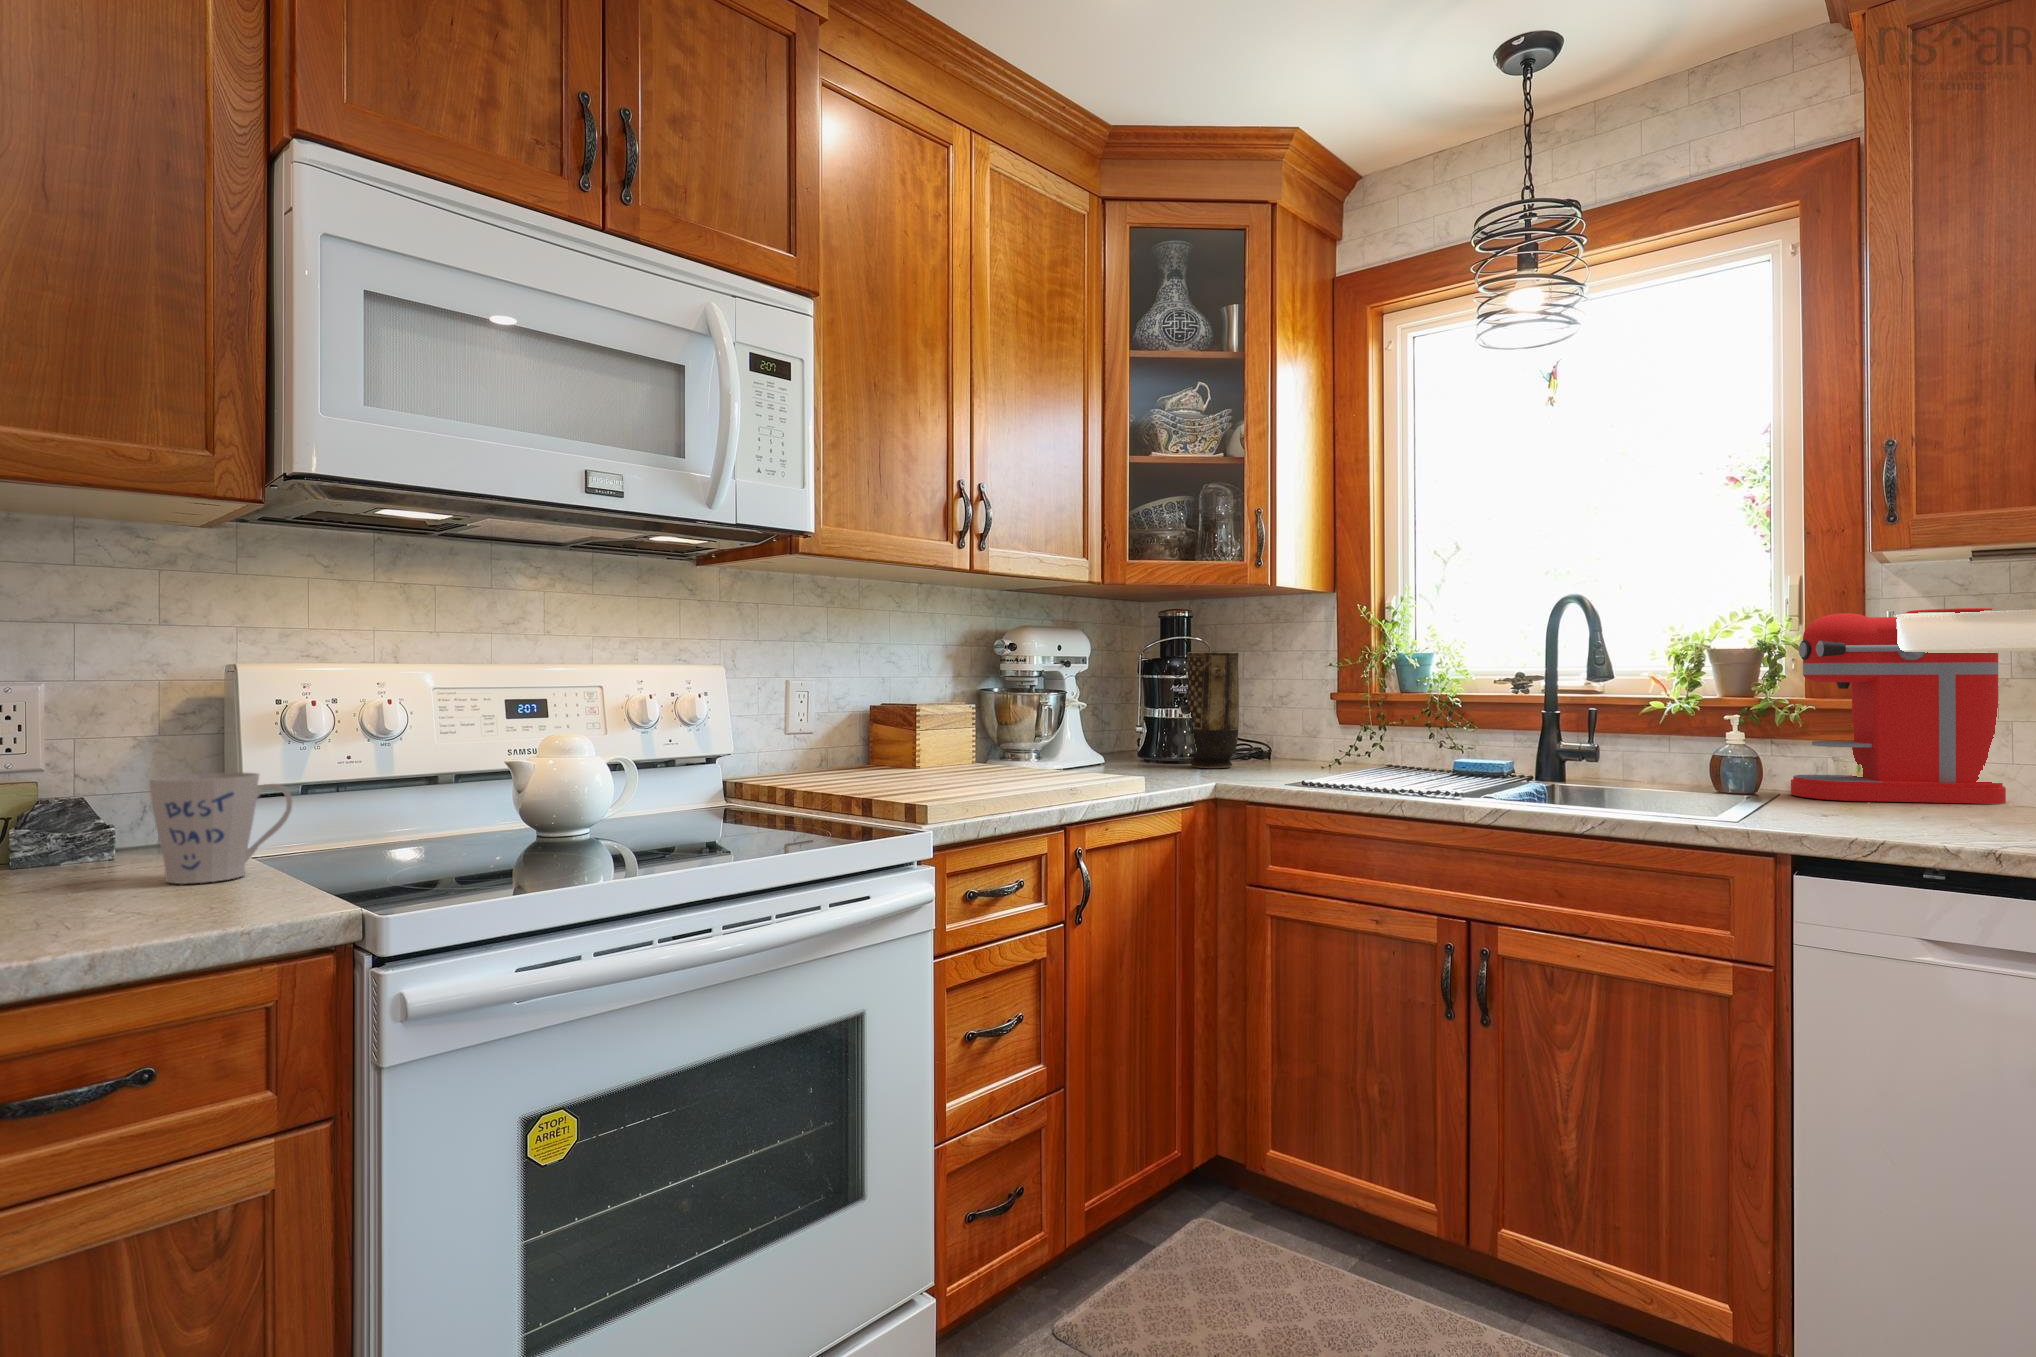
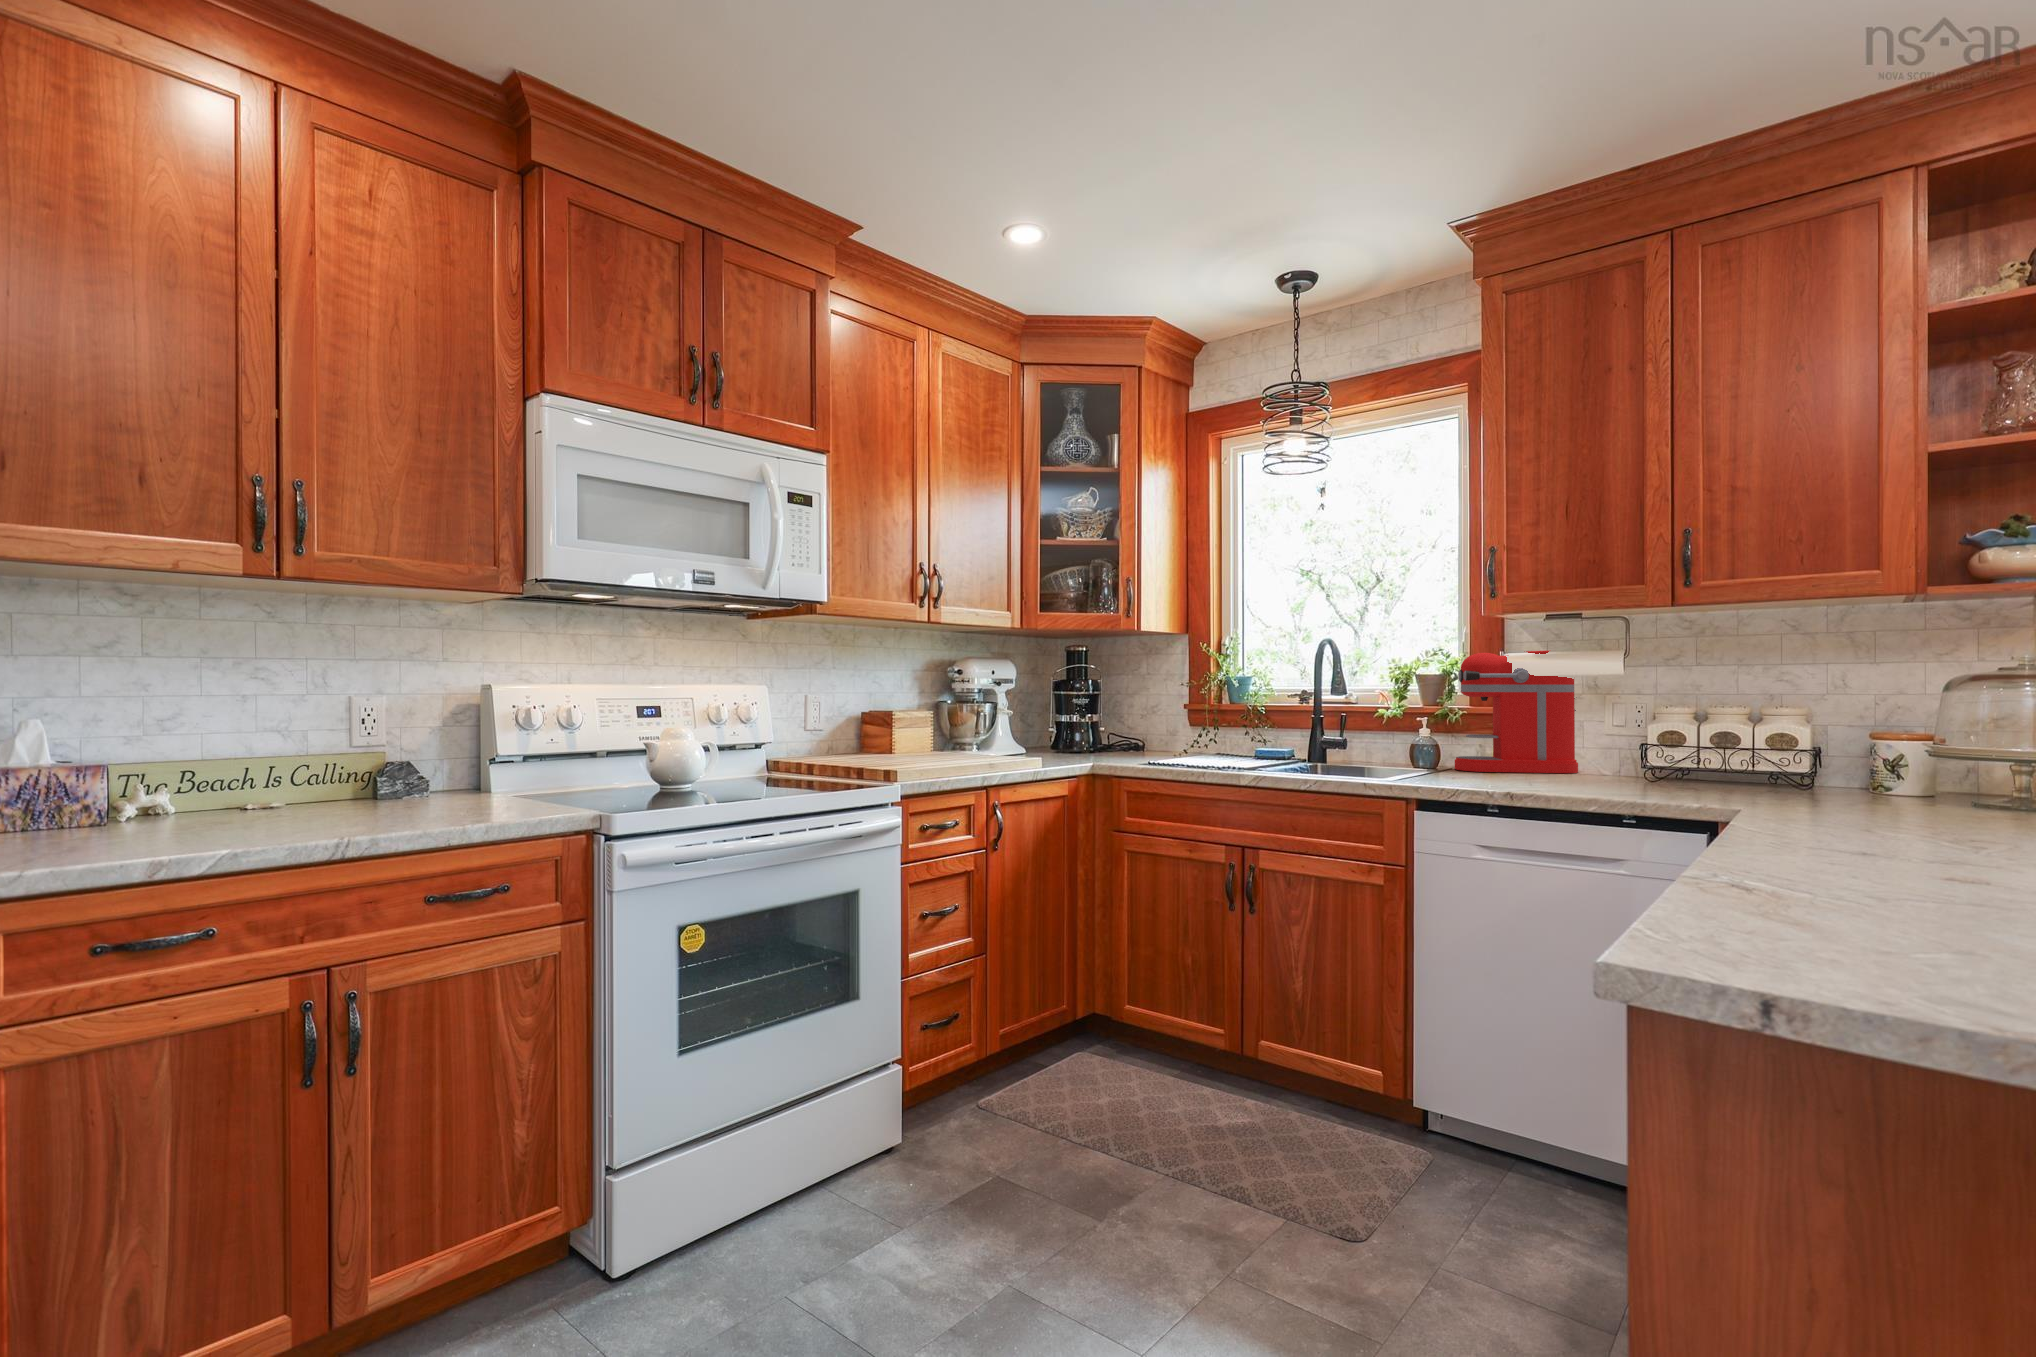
vase: present [1186,652,1239,768] -> none [1083,674,1119,755]
mug: present [149,772,292,884] -> none [469,746,540,805]

